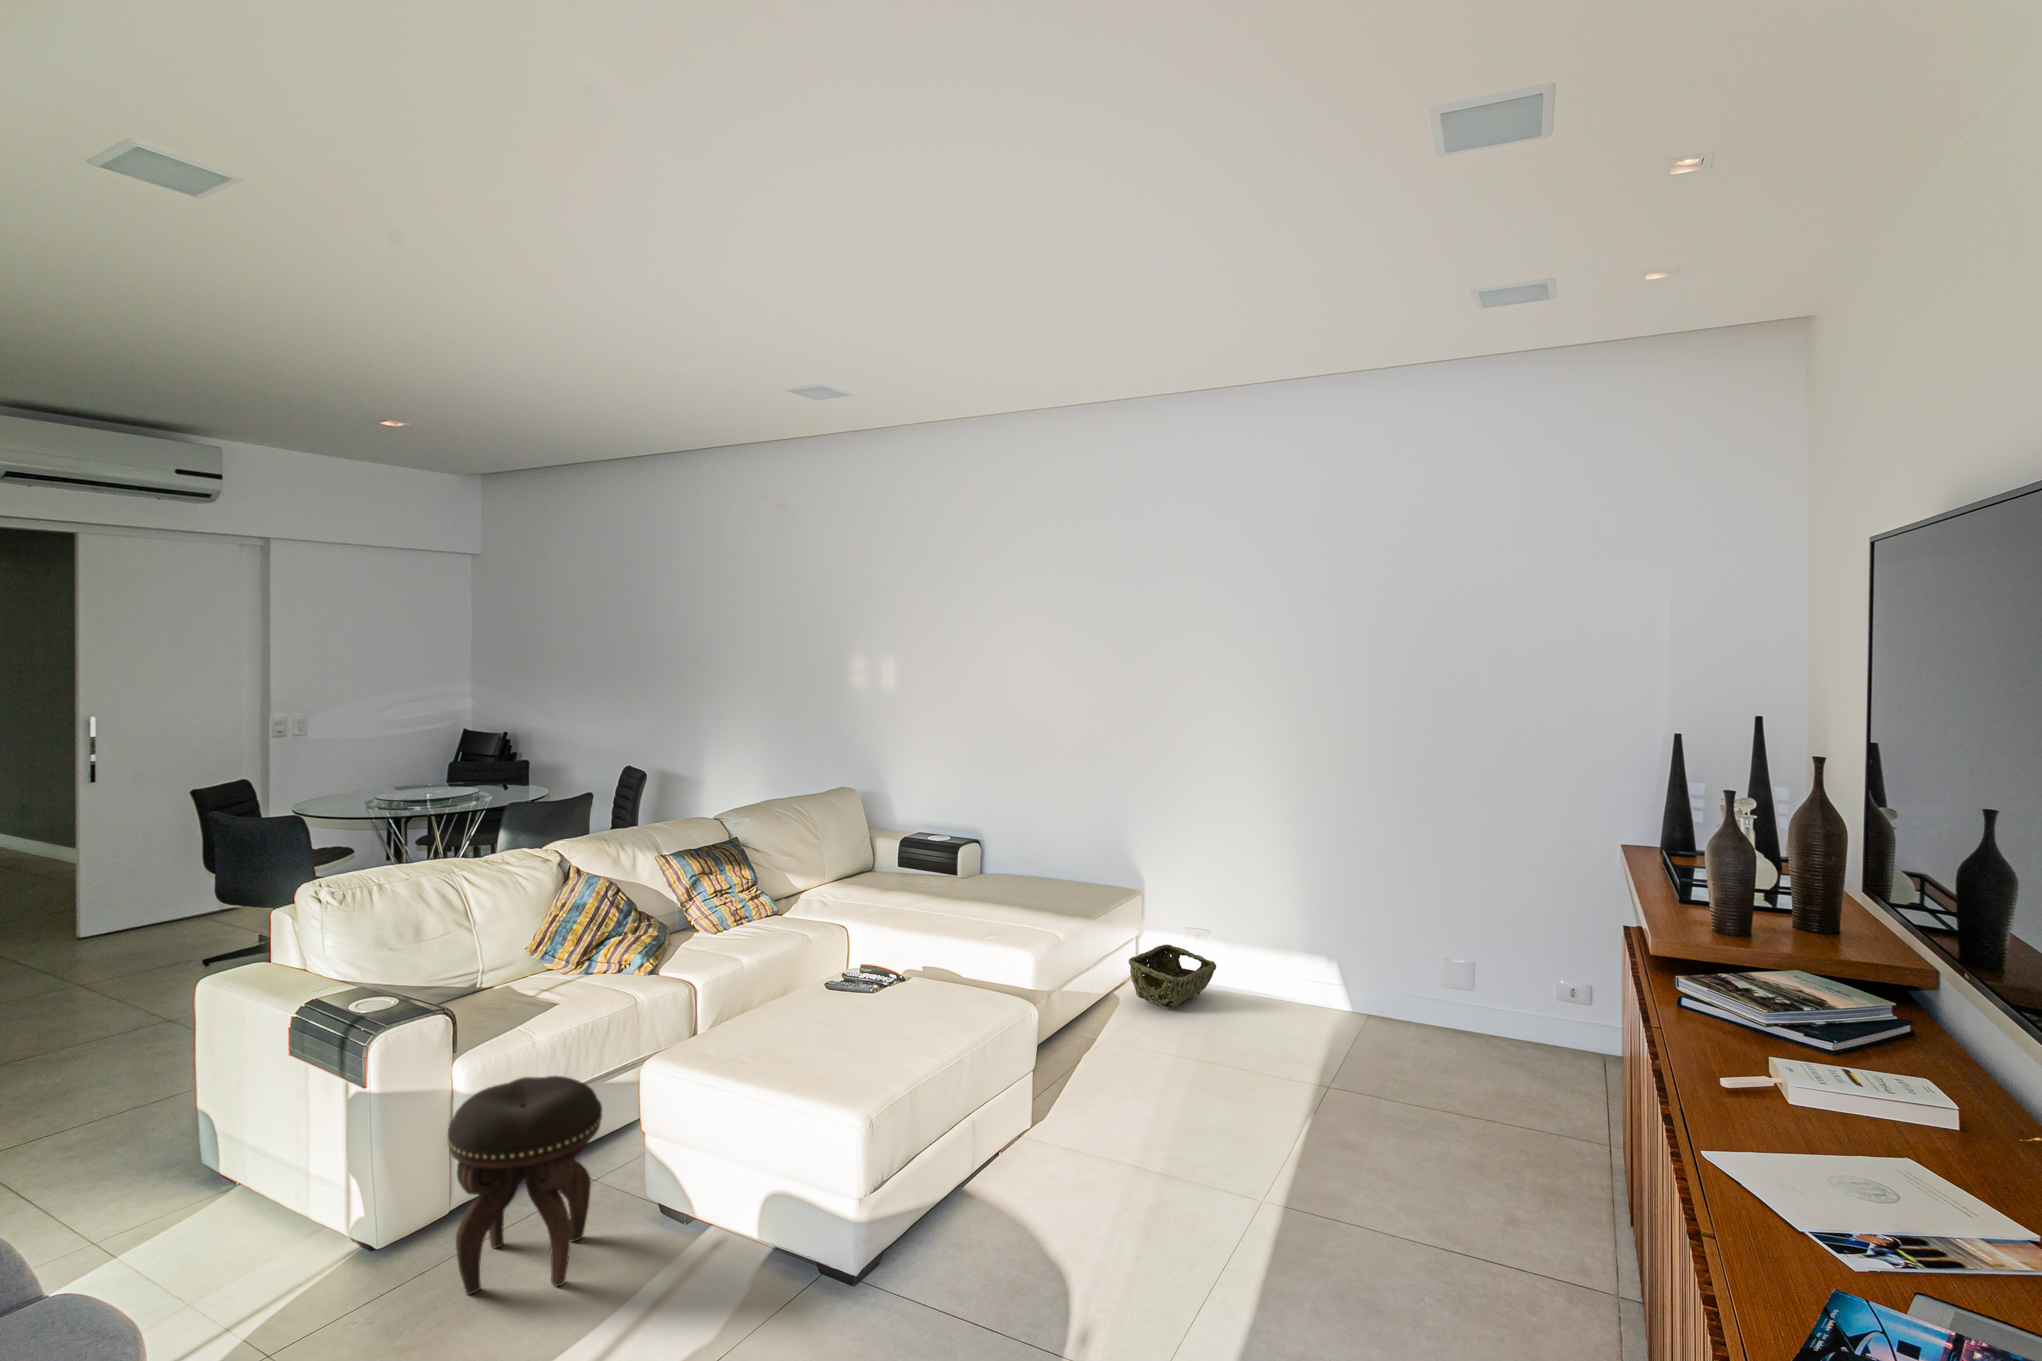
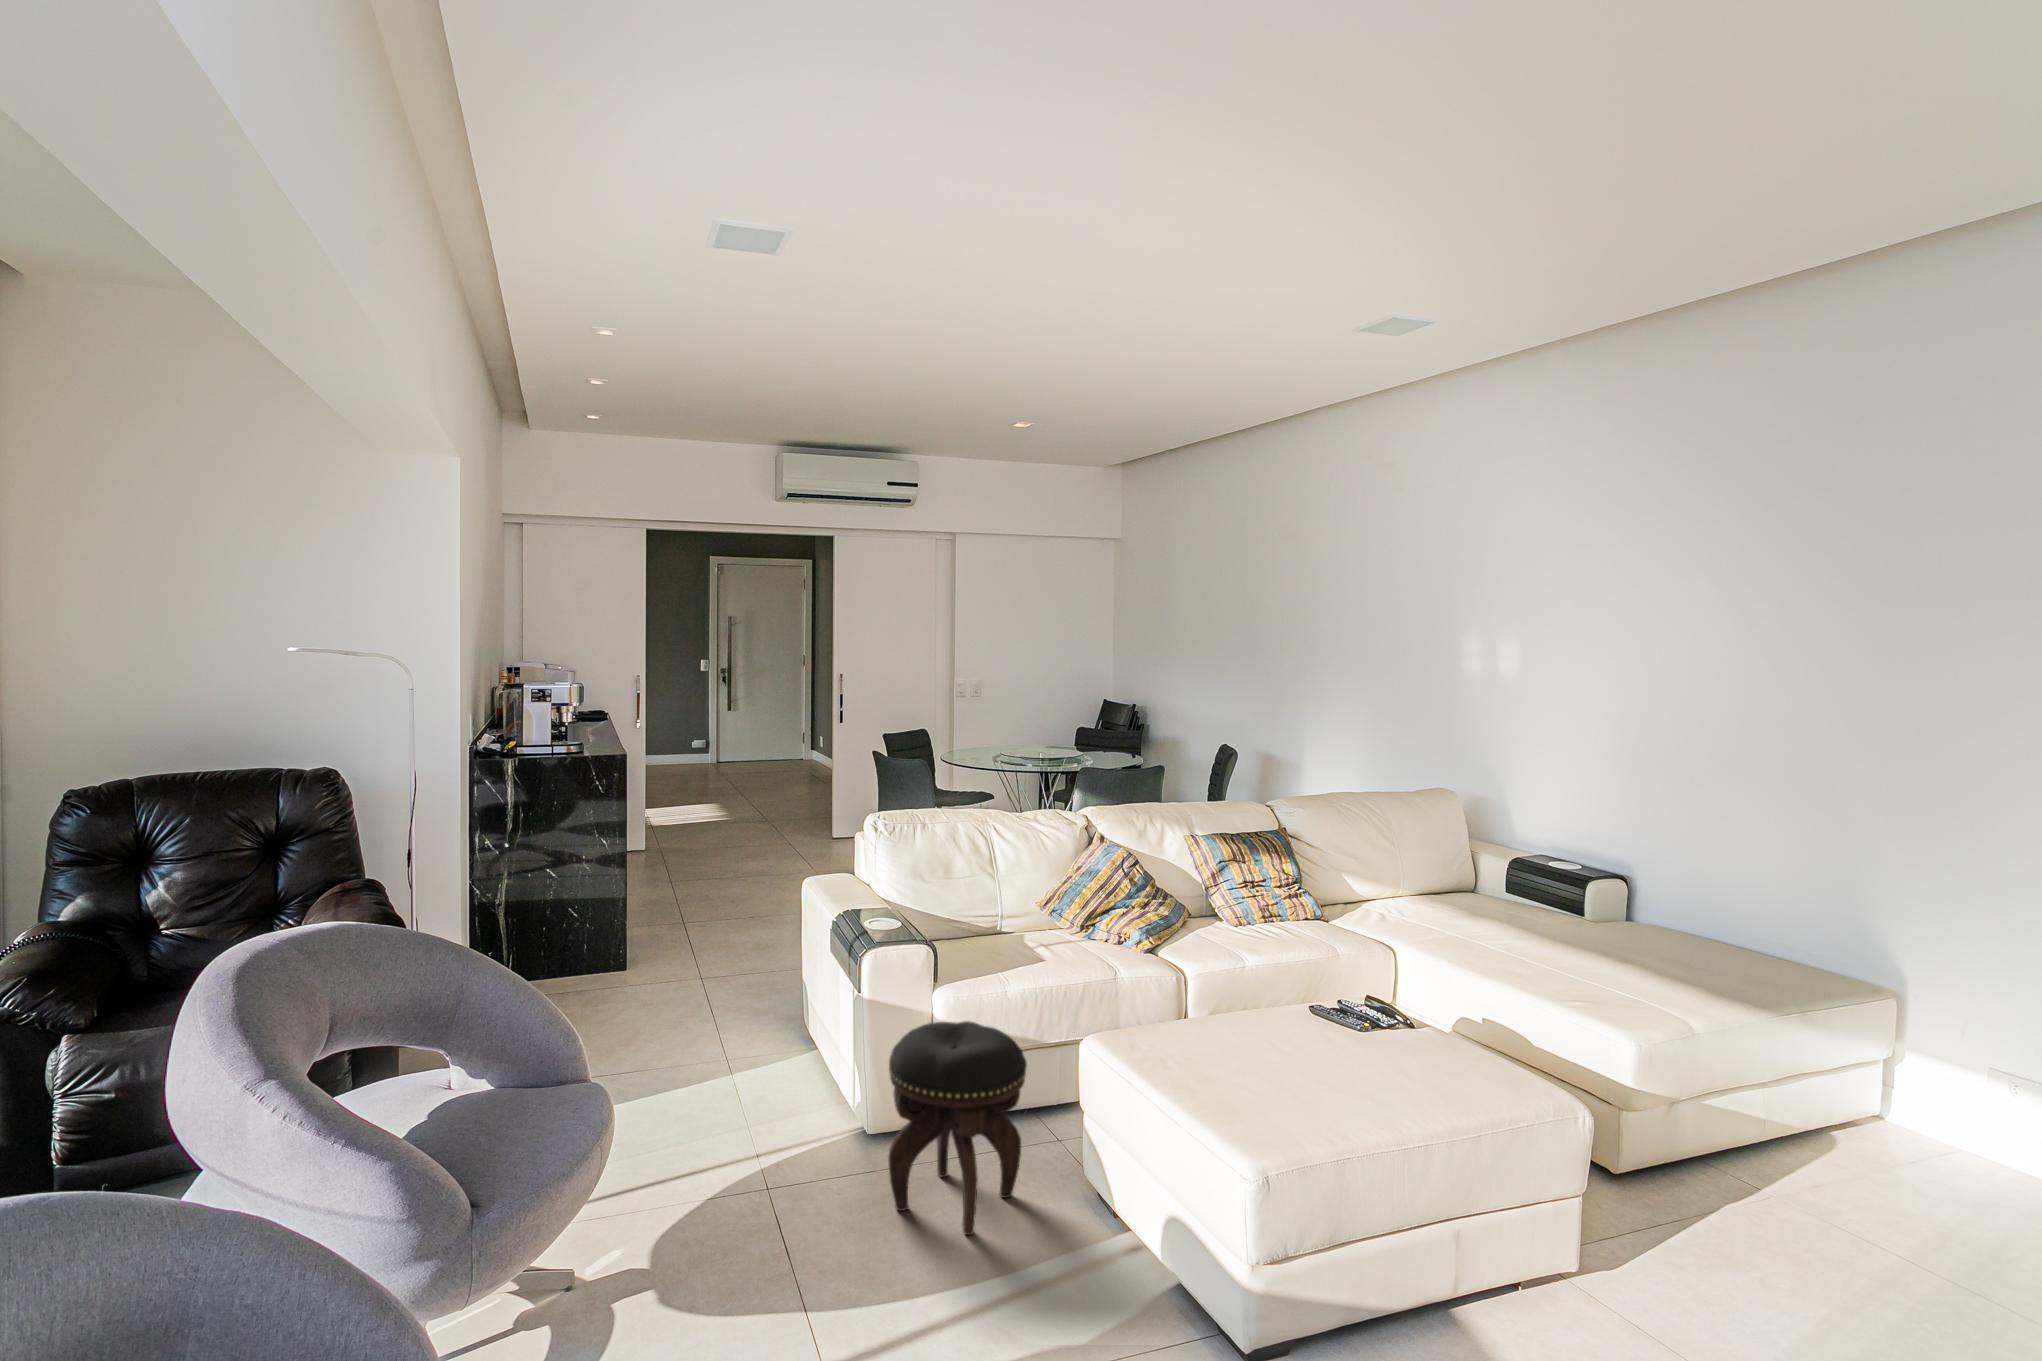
woven basket: present [1128,945,1216,1010] -> none [1835,1080,2023,1180]

